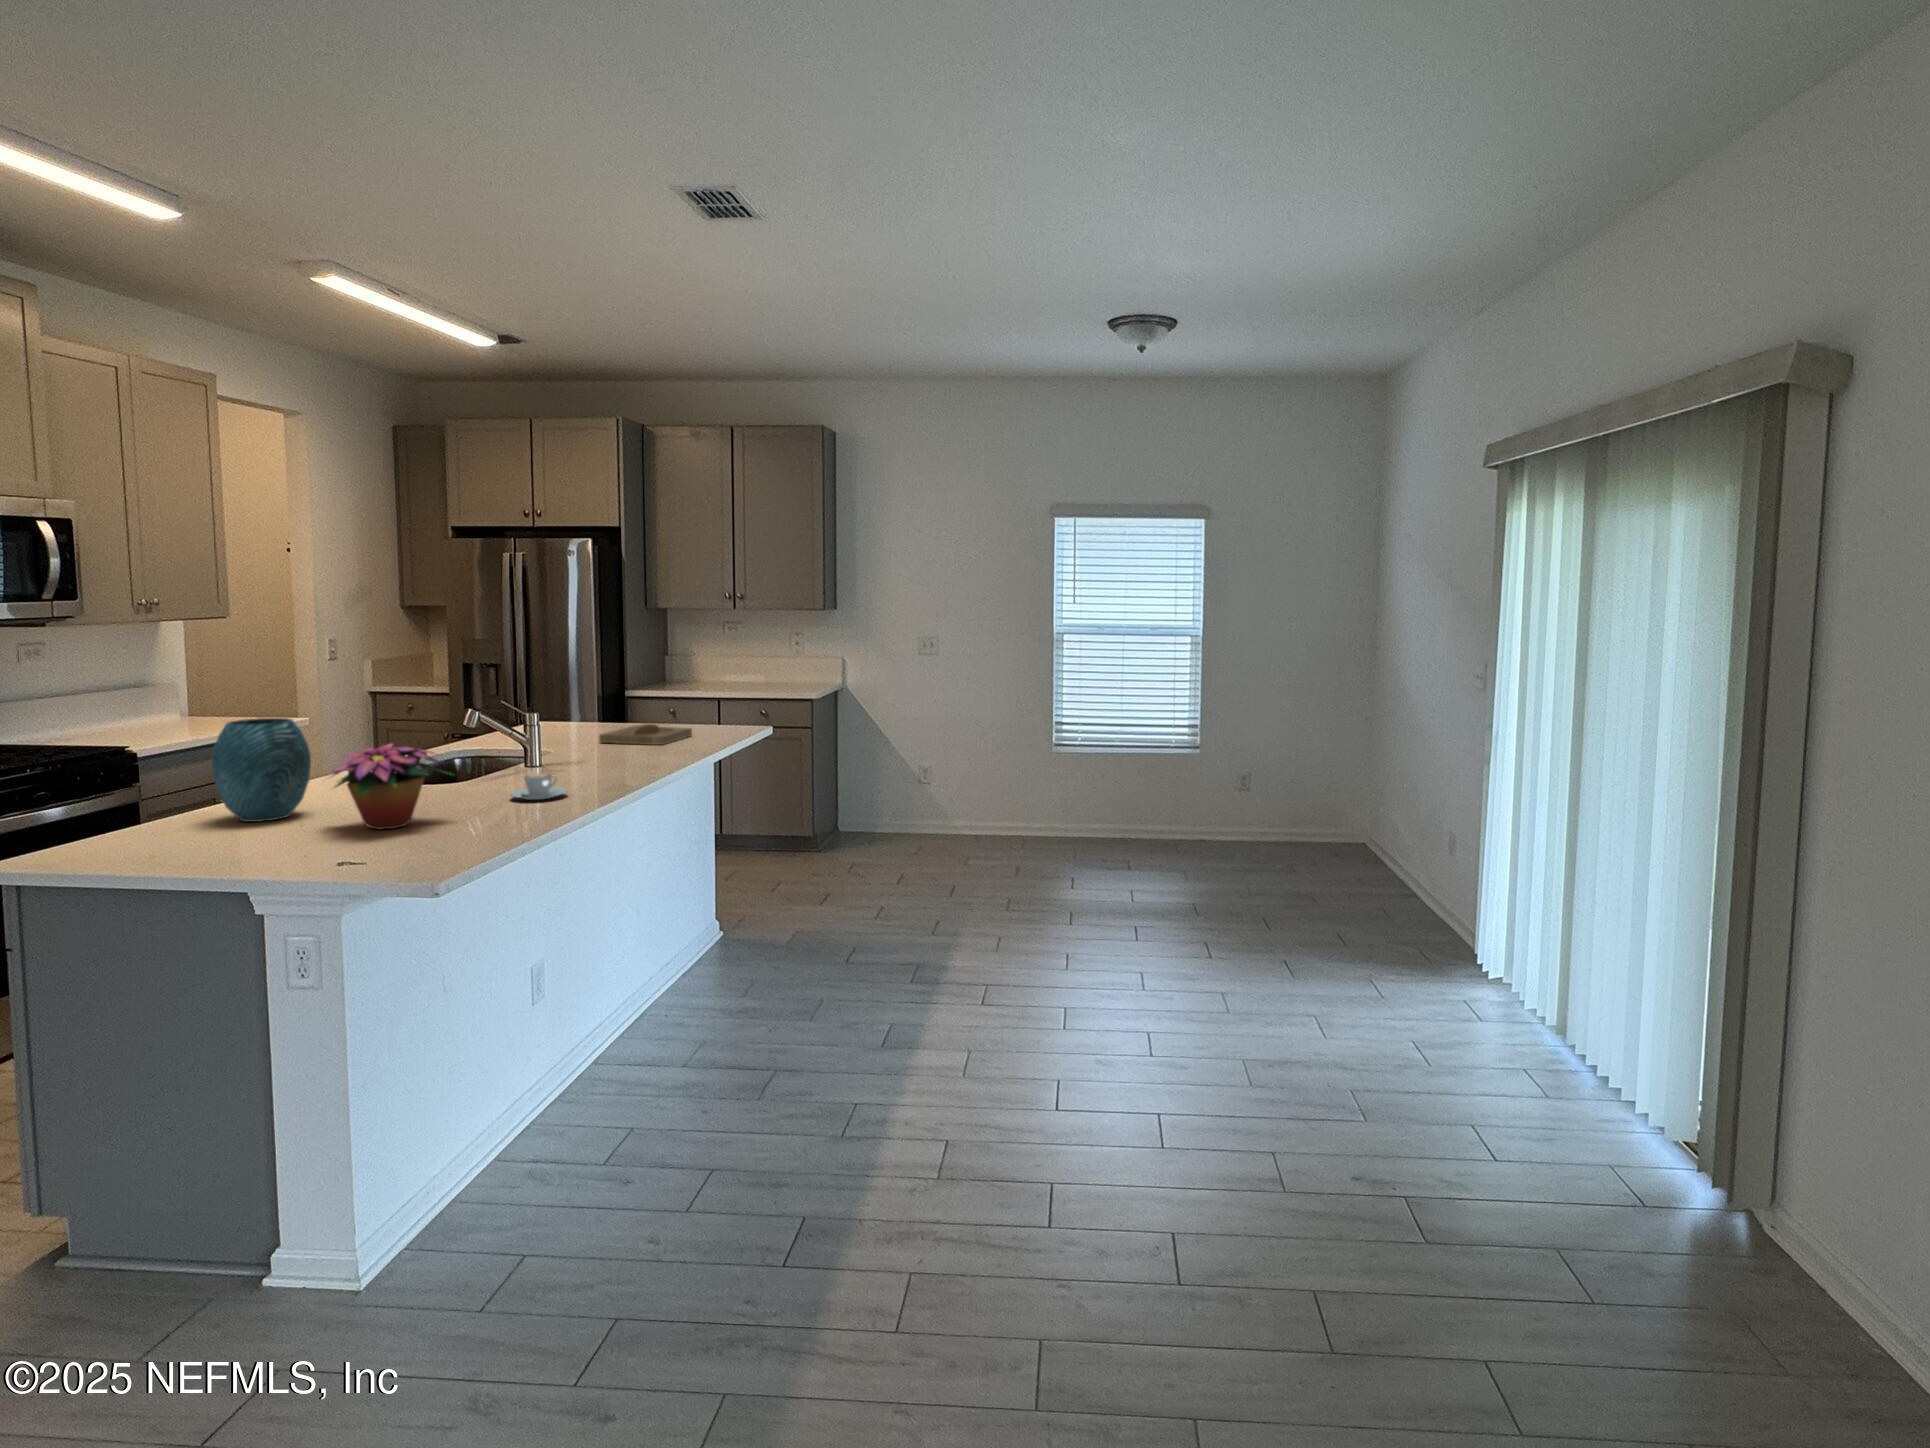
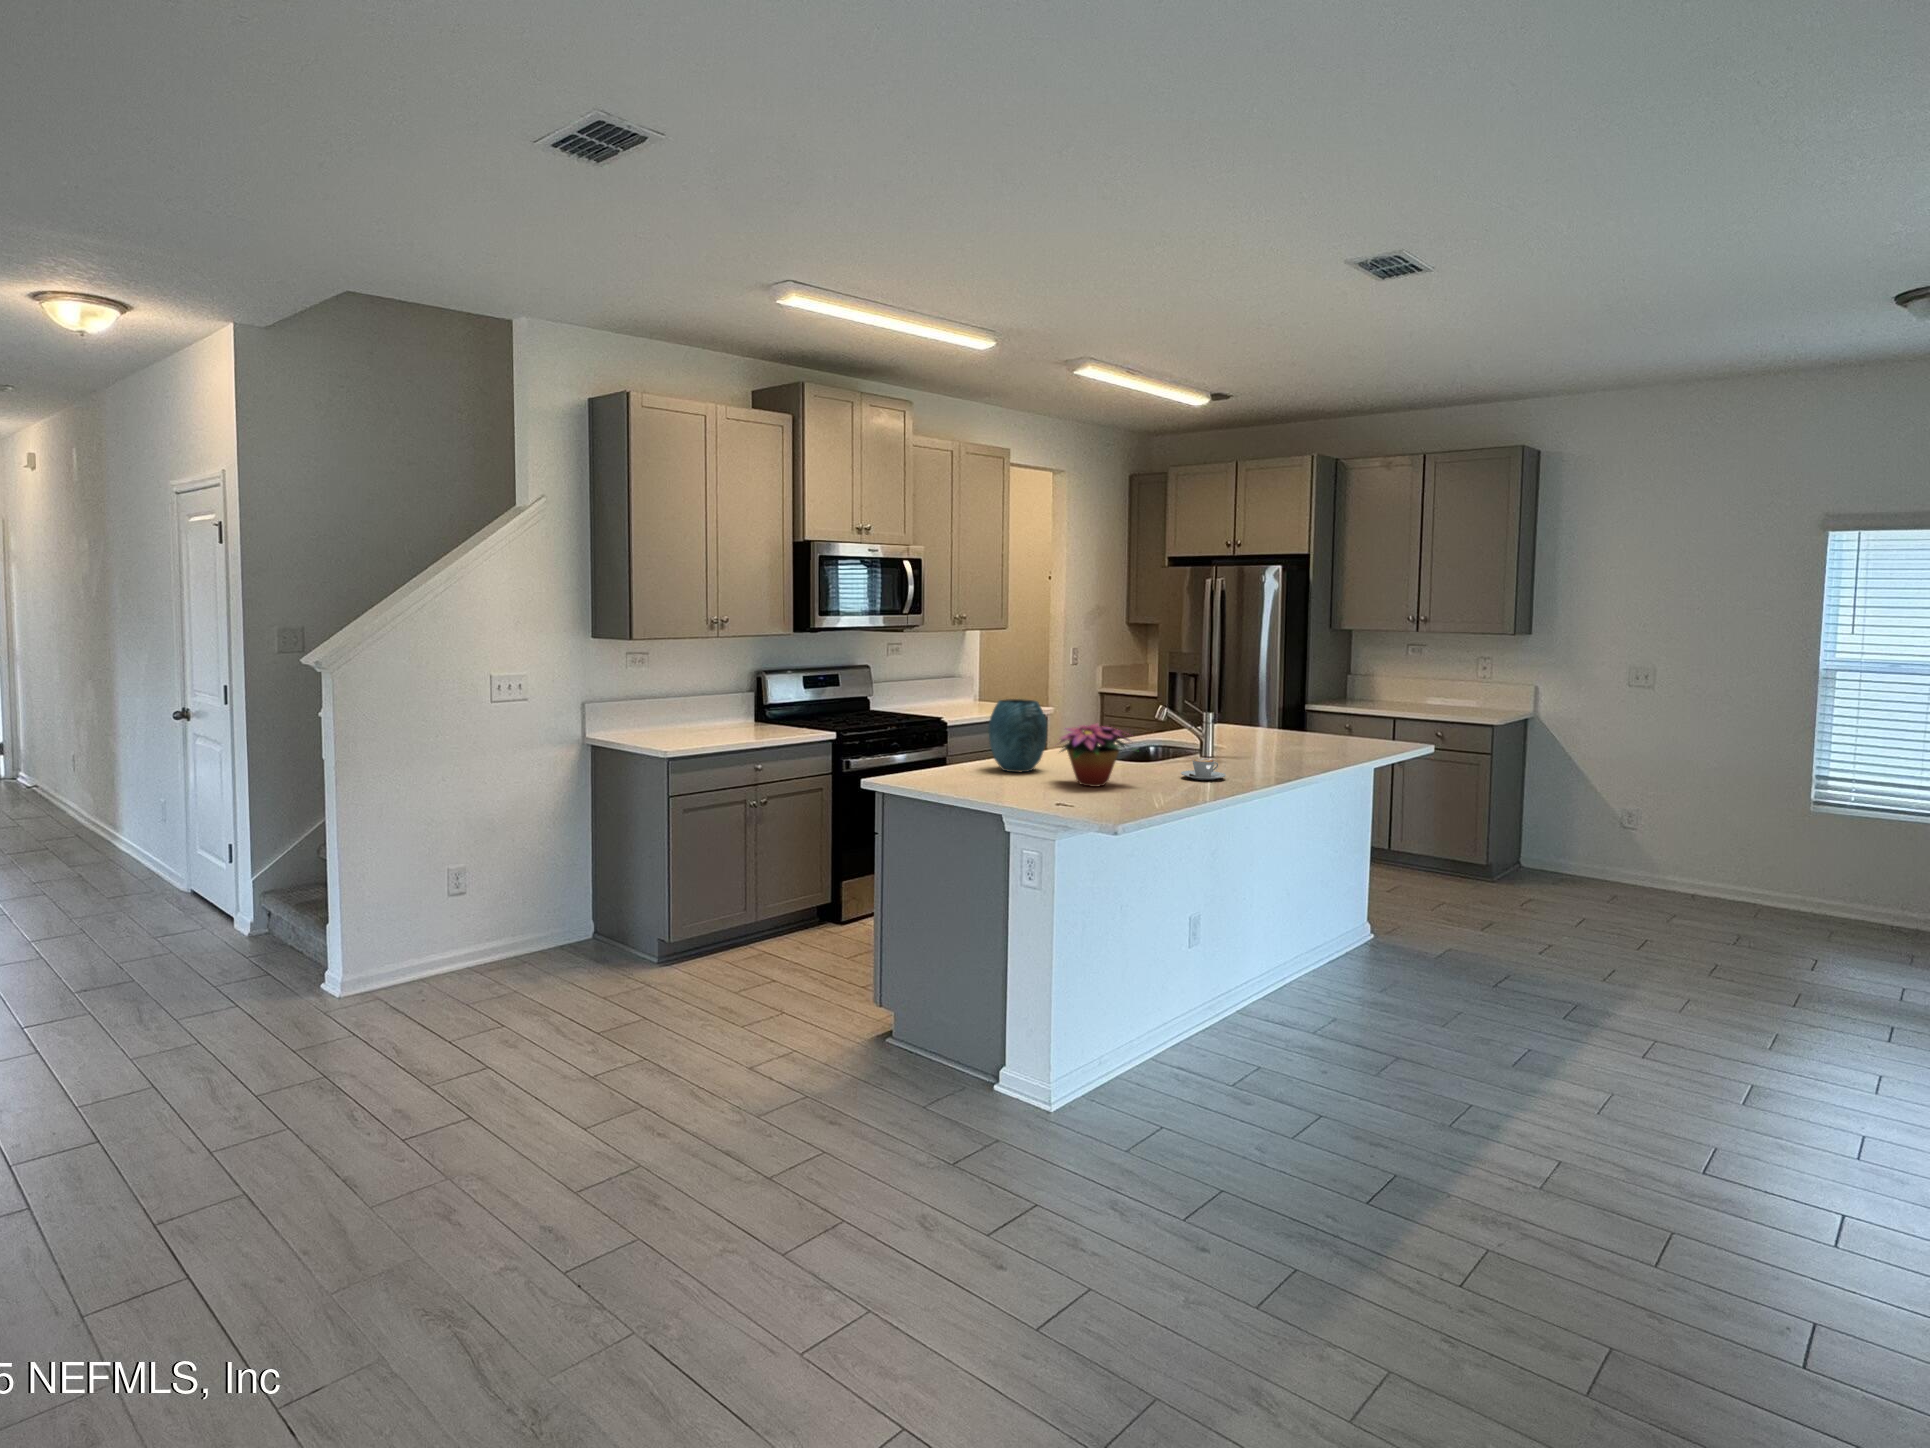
tray: present [599,724,692,745] -> none [1265,731,1350,750]

